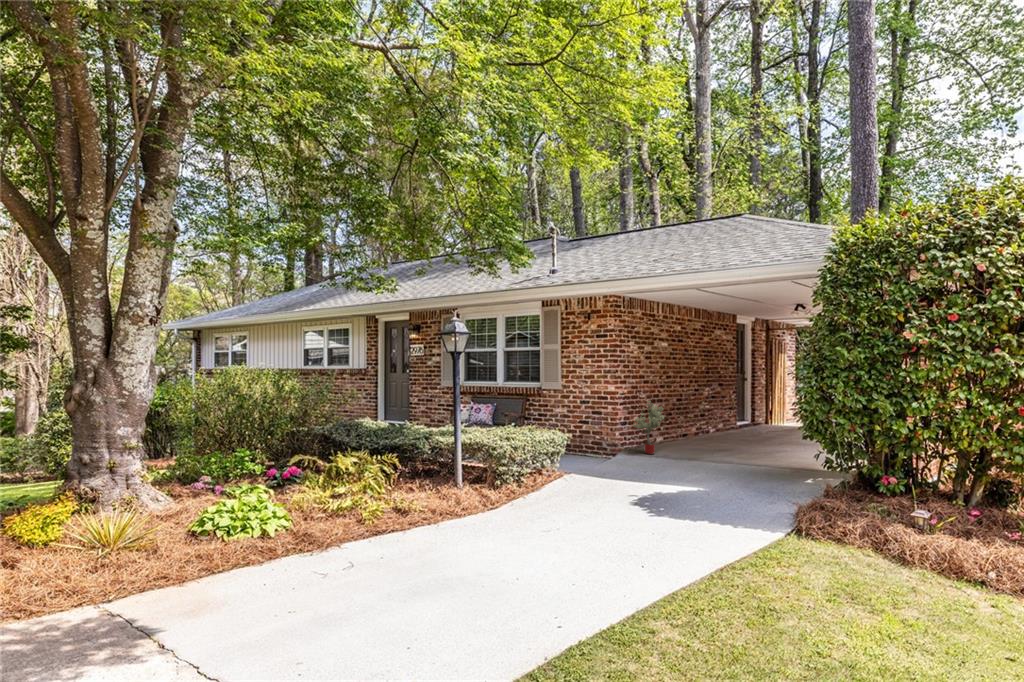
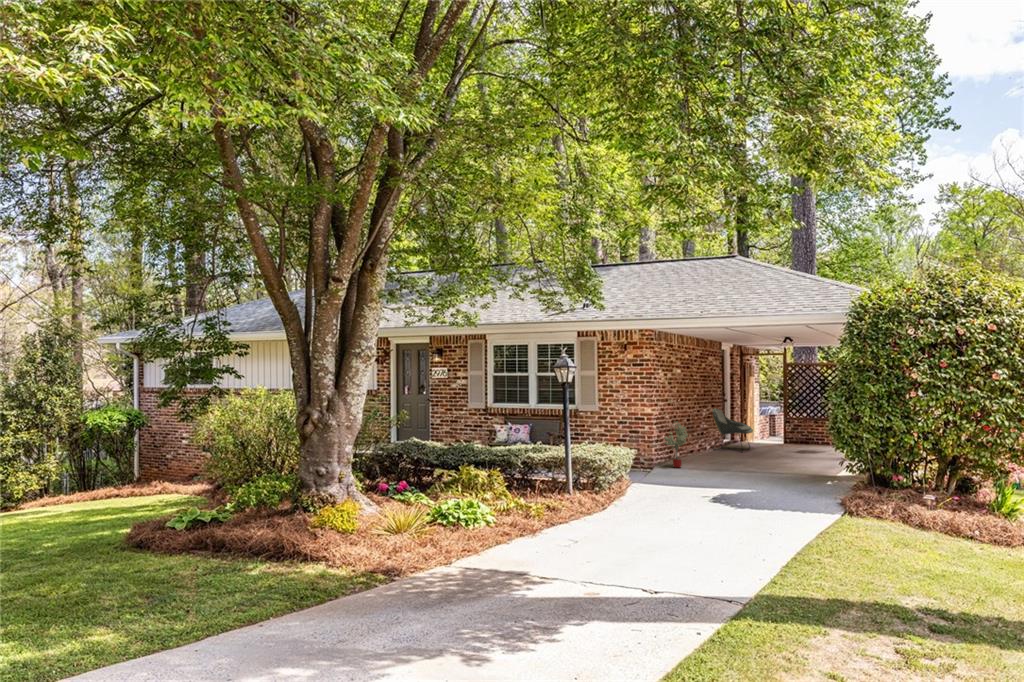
lounge chair: none [718,388,767,438] -> present [712,409,753,452]

